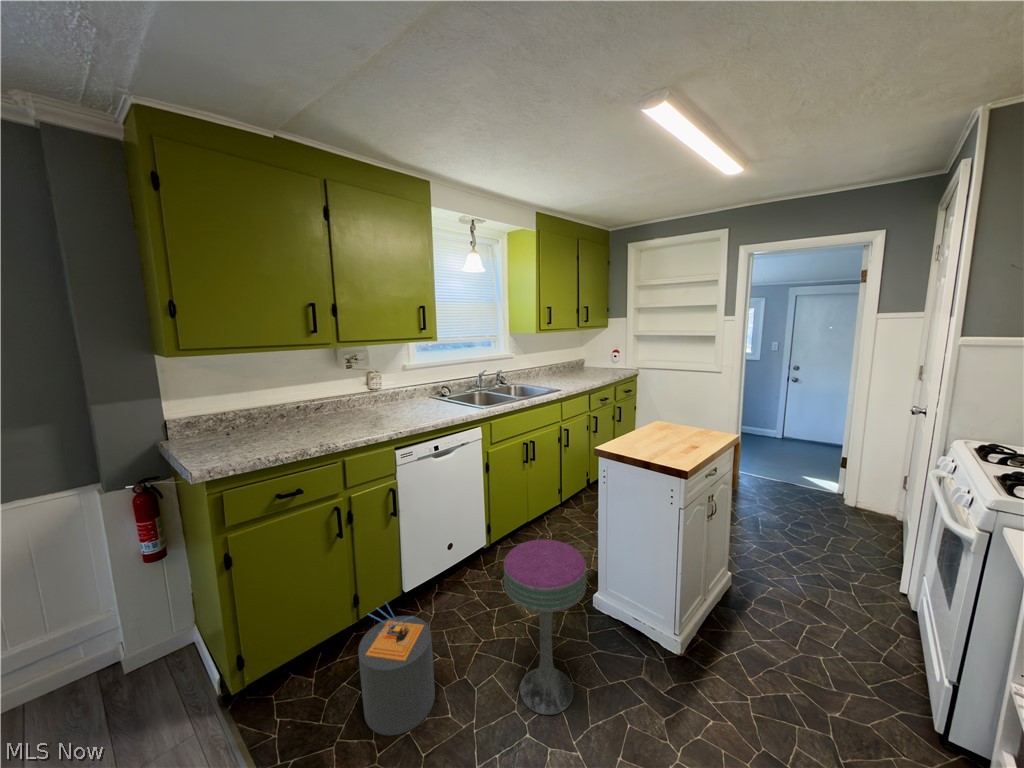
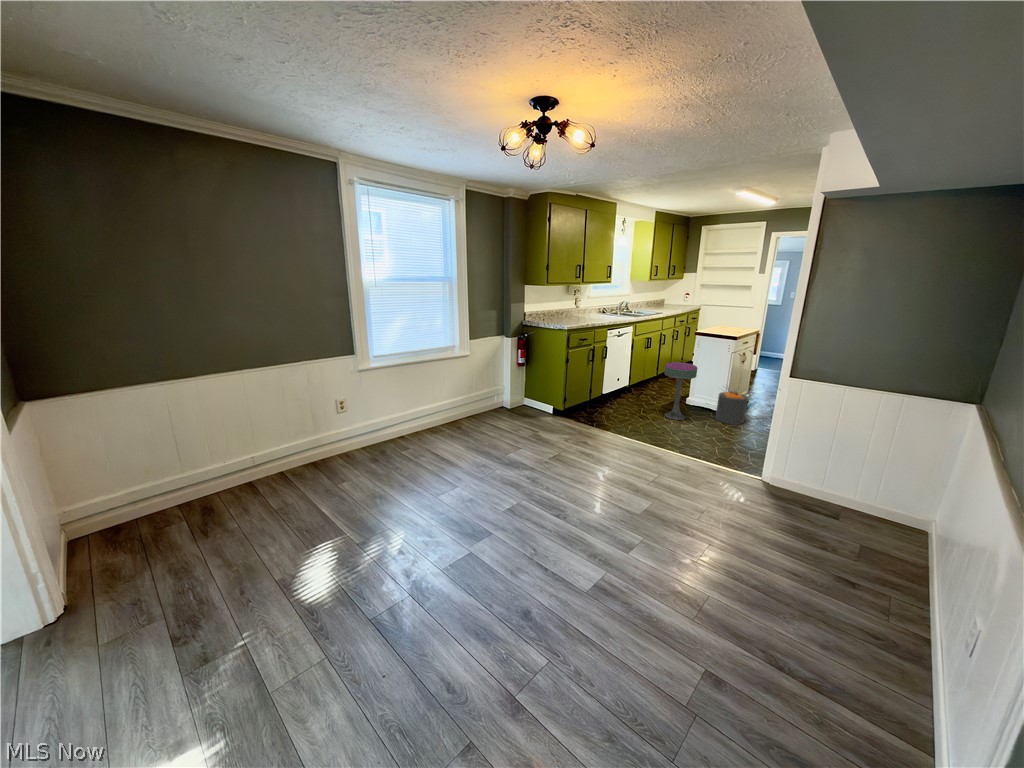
trash can: present [358,603,435,736] -> present [715,391,748,425]

